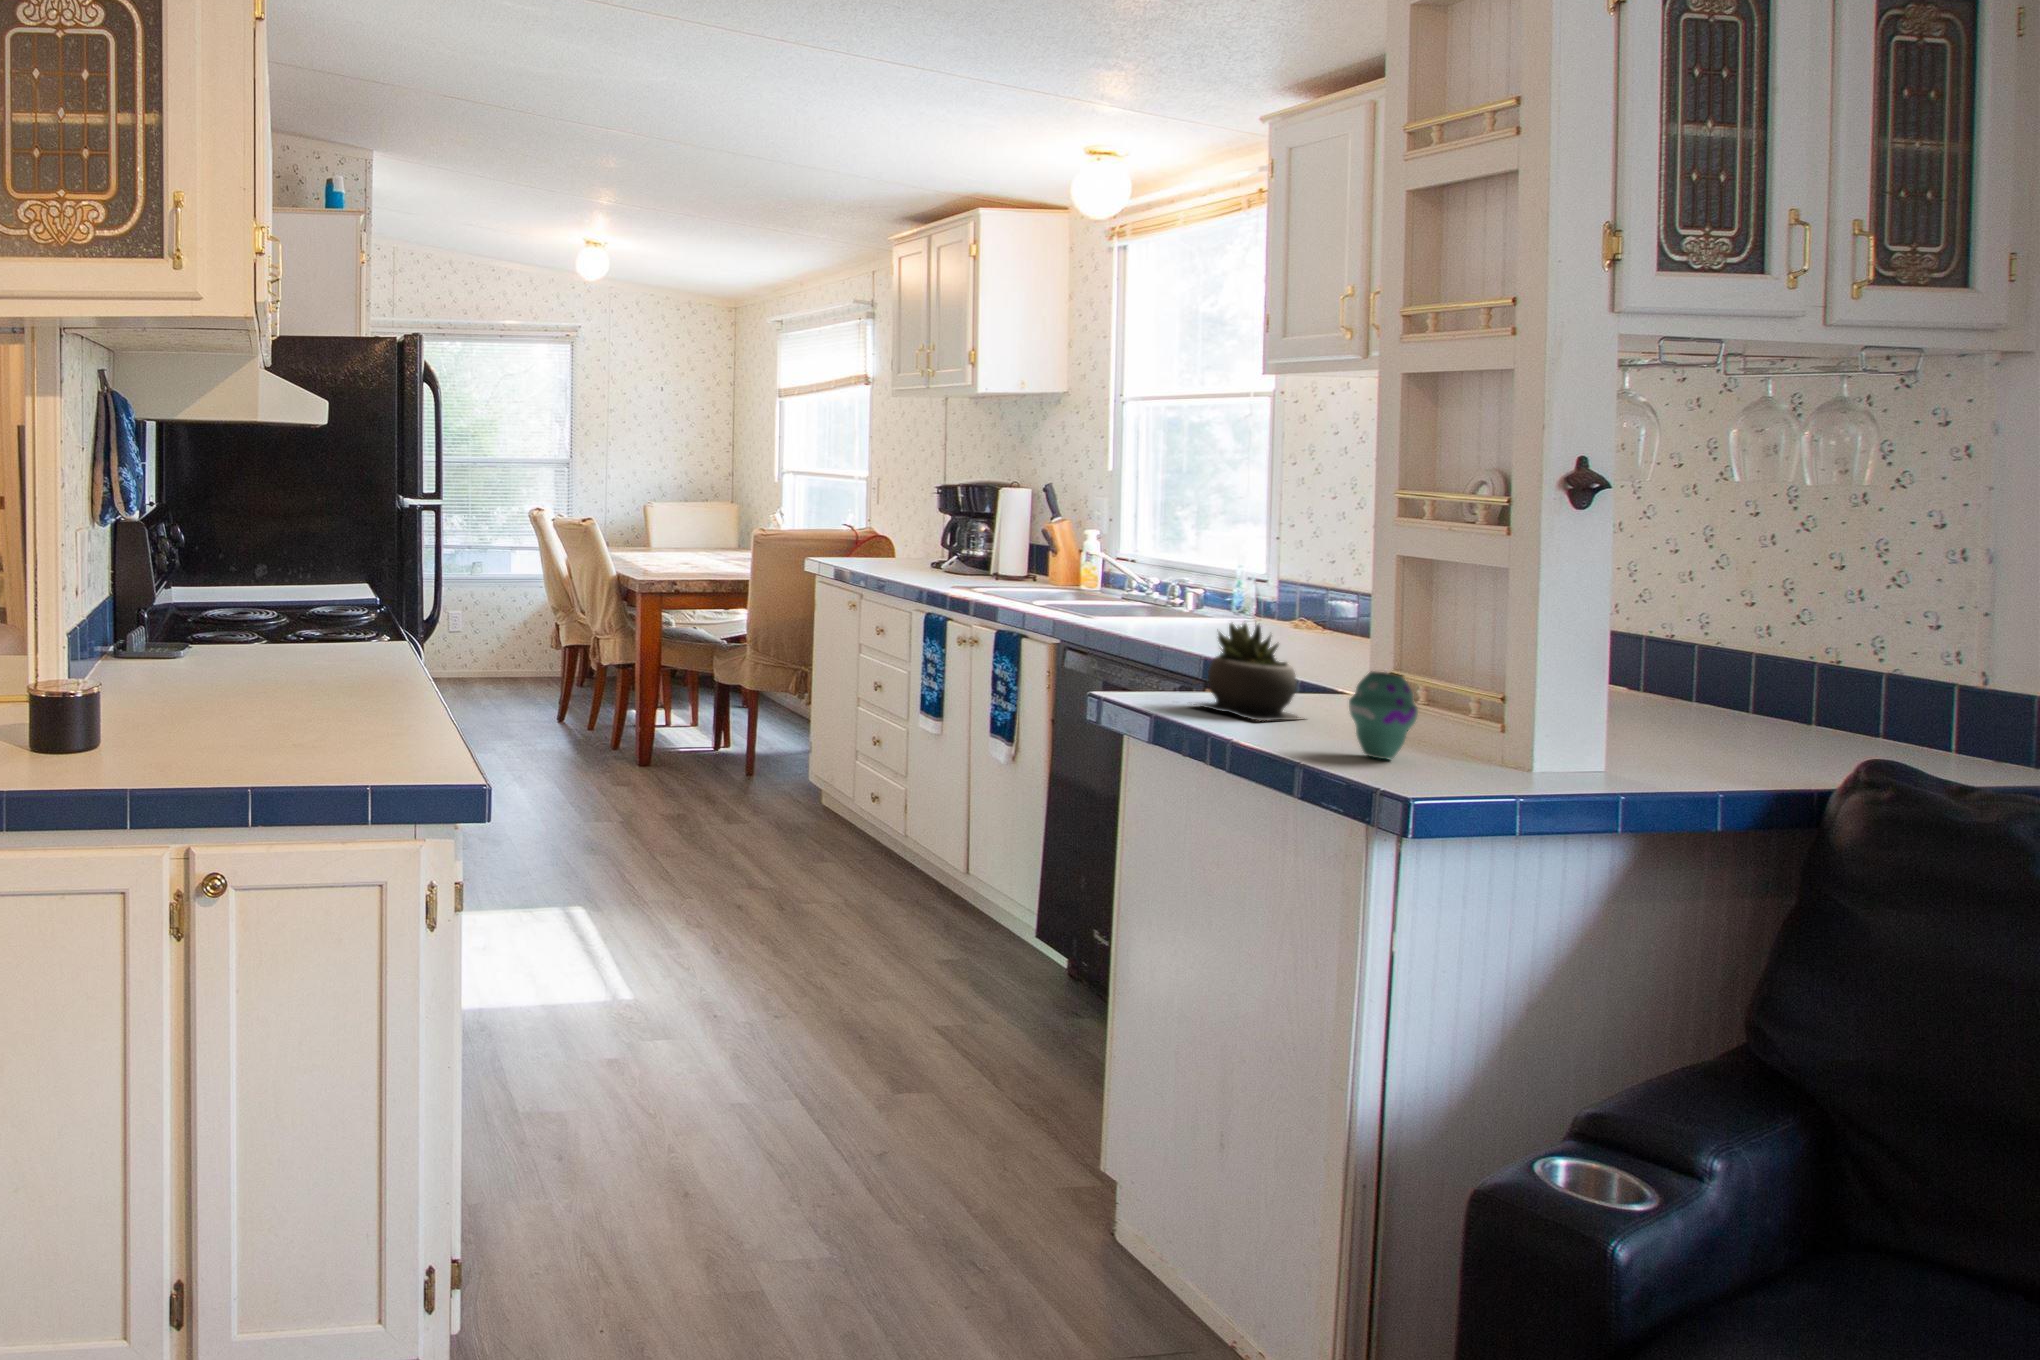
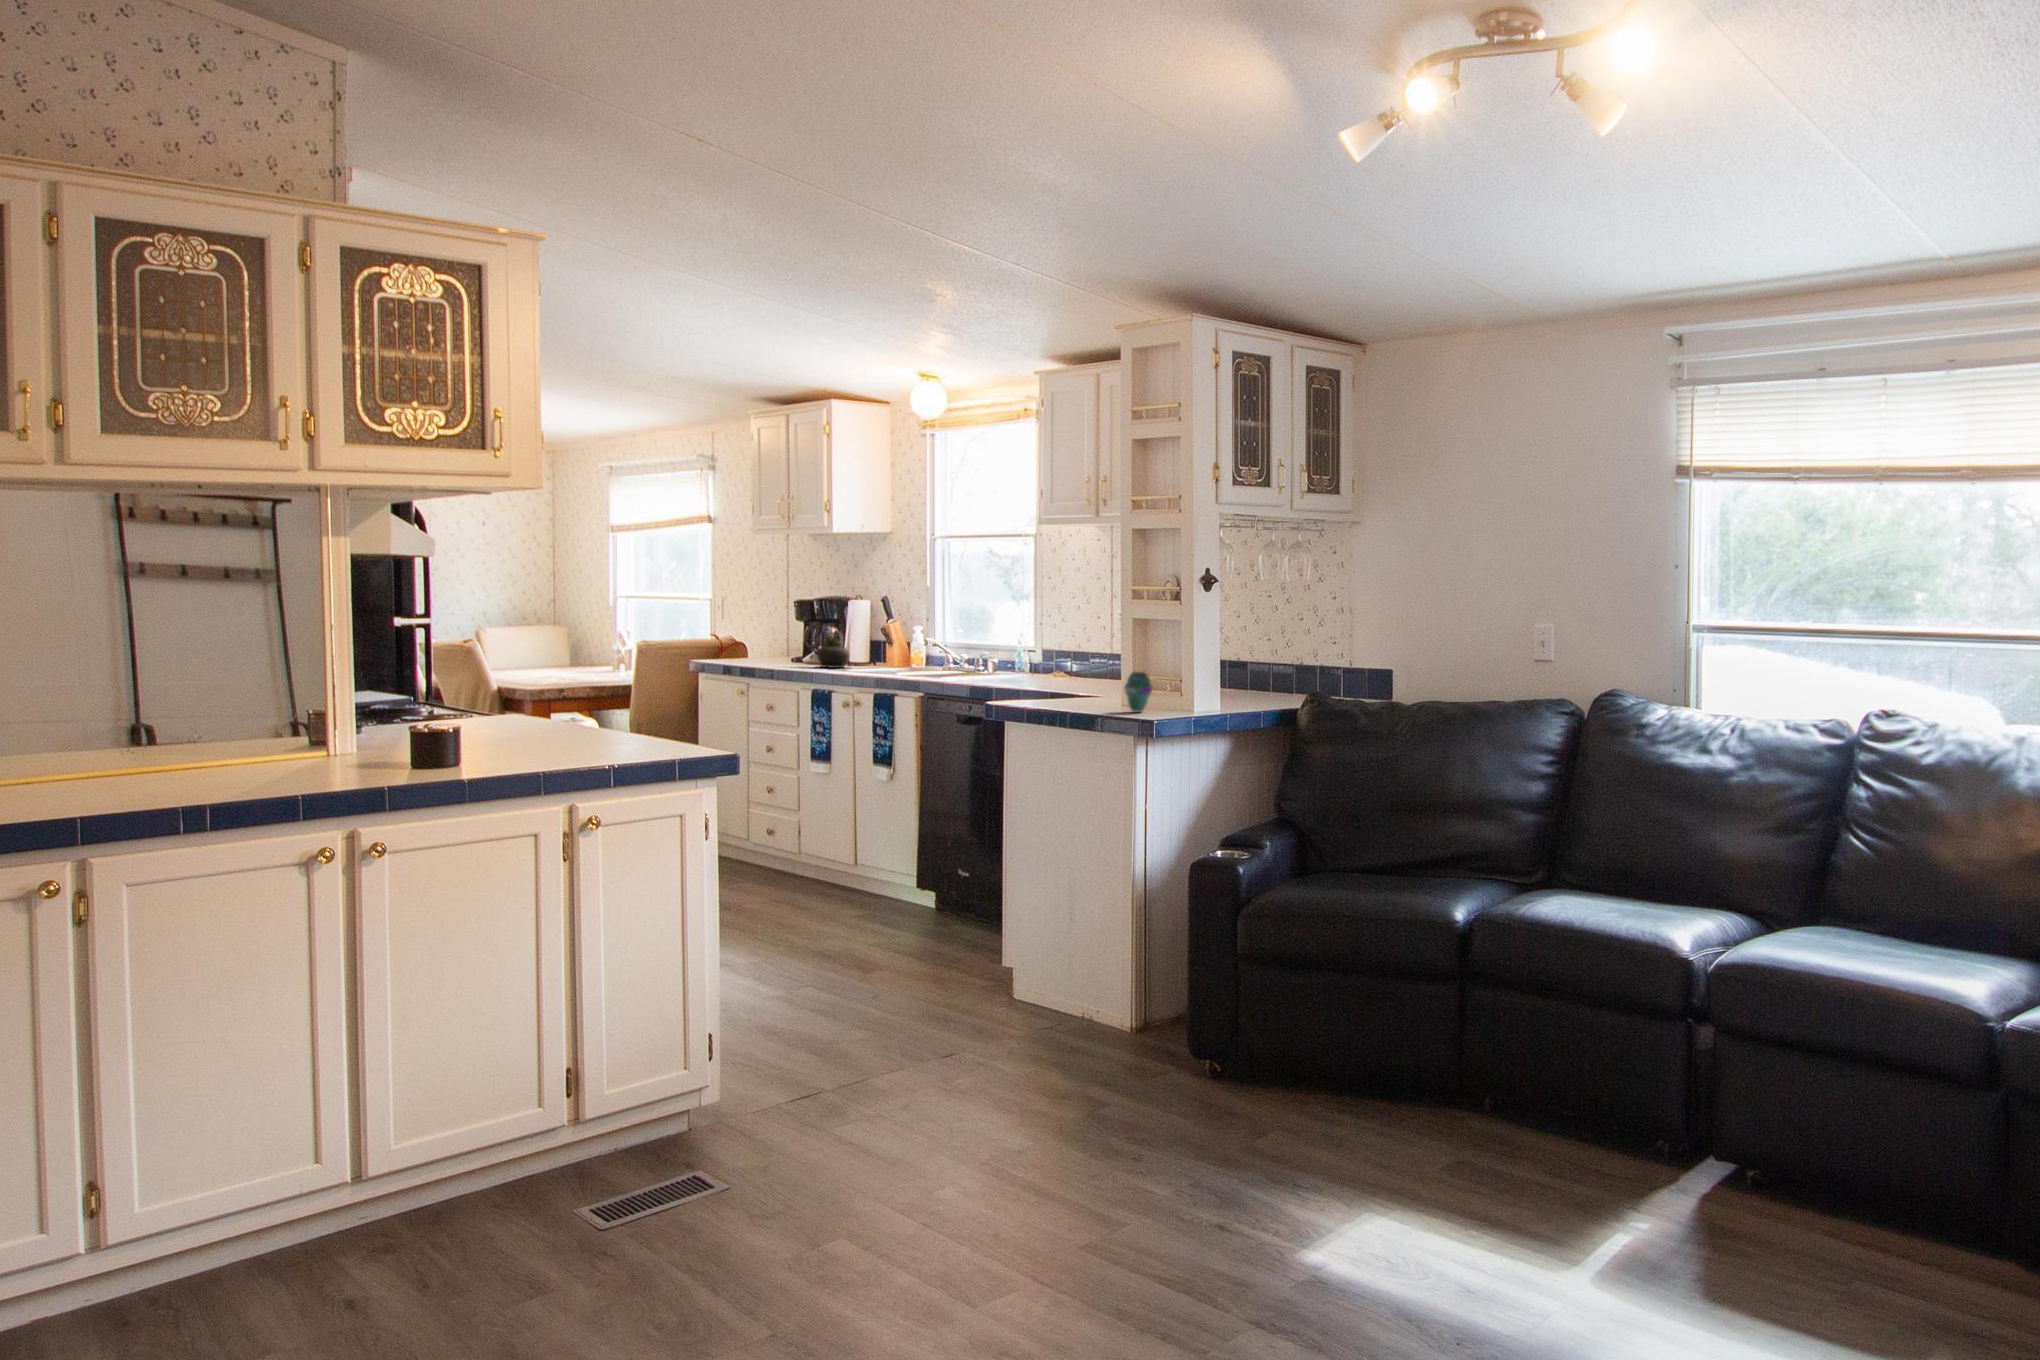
succulent plant: present [1193,623,1305,721] -> present [817,635,849,668]

